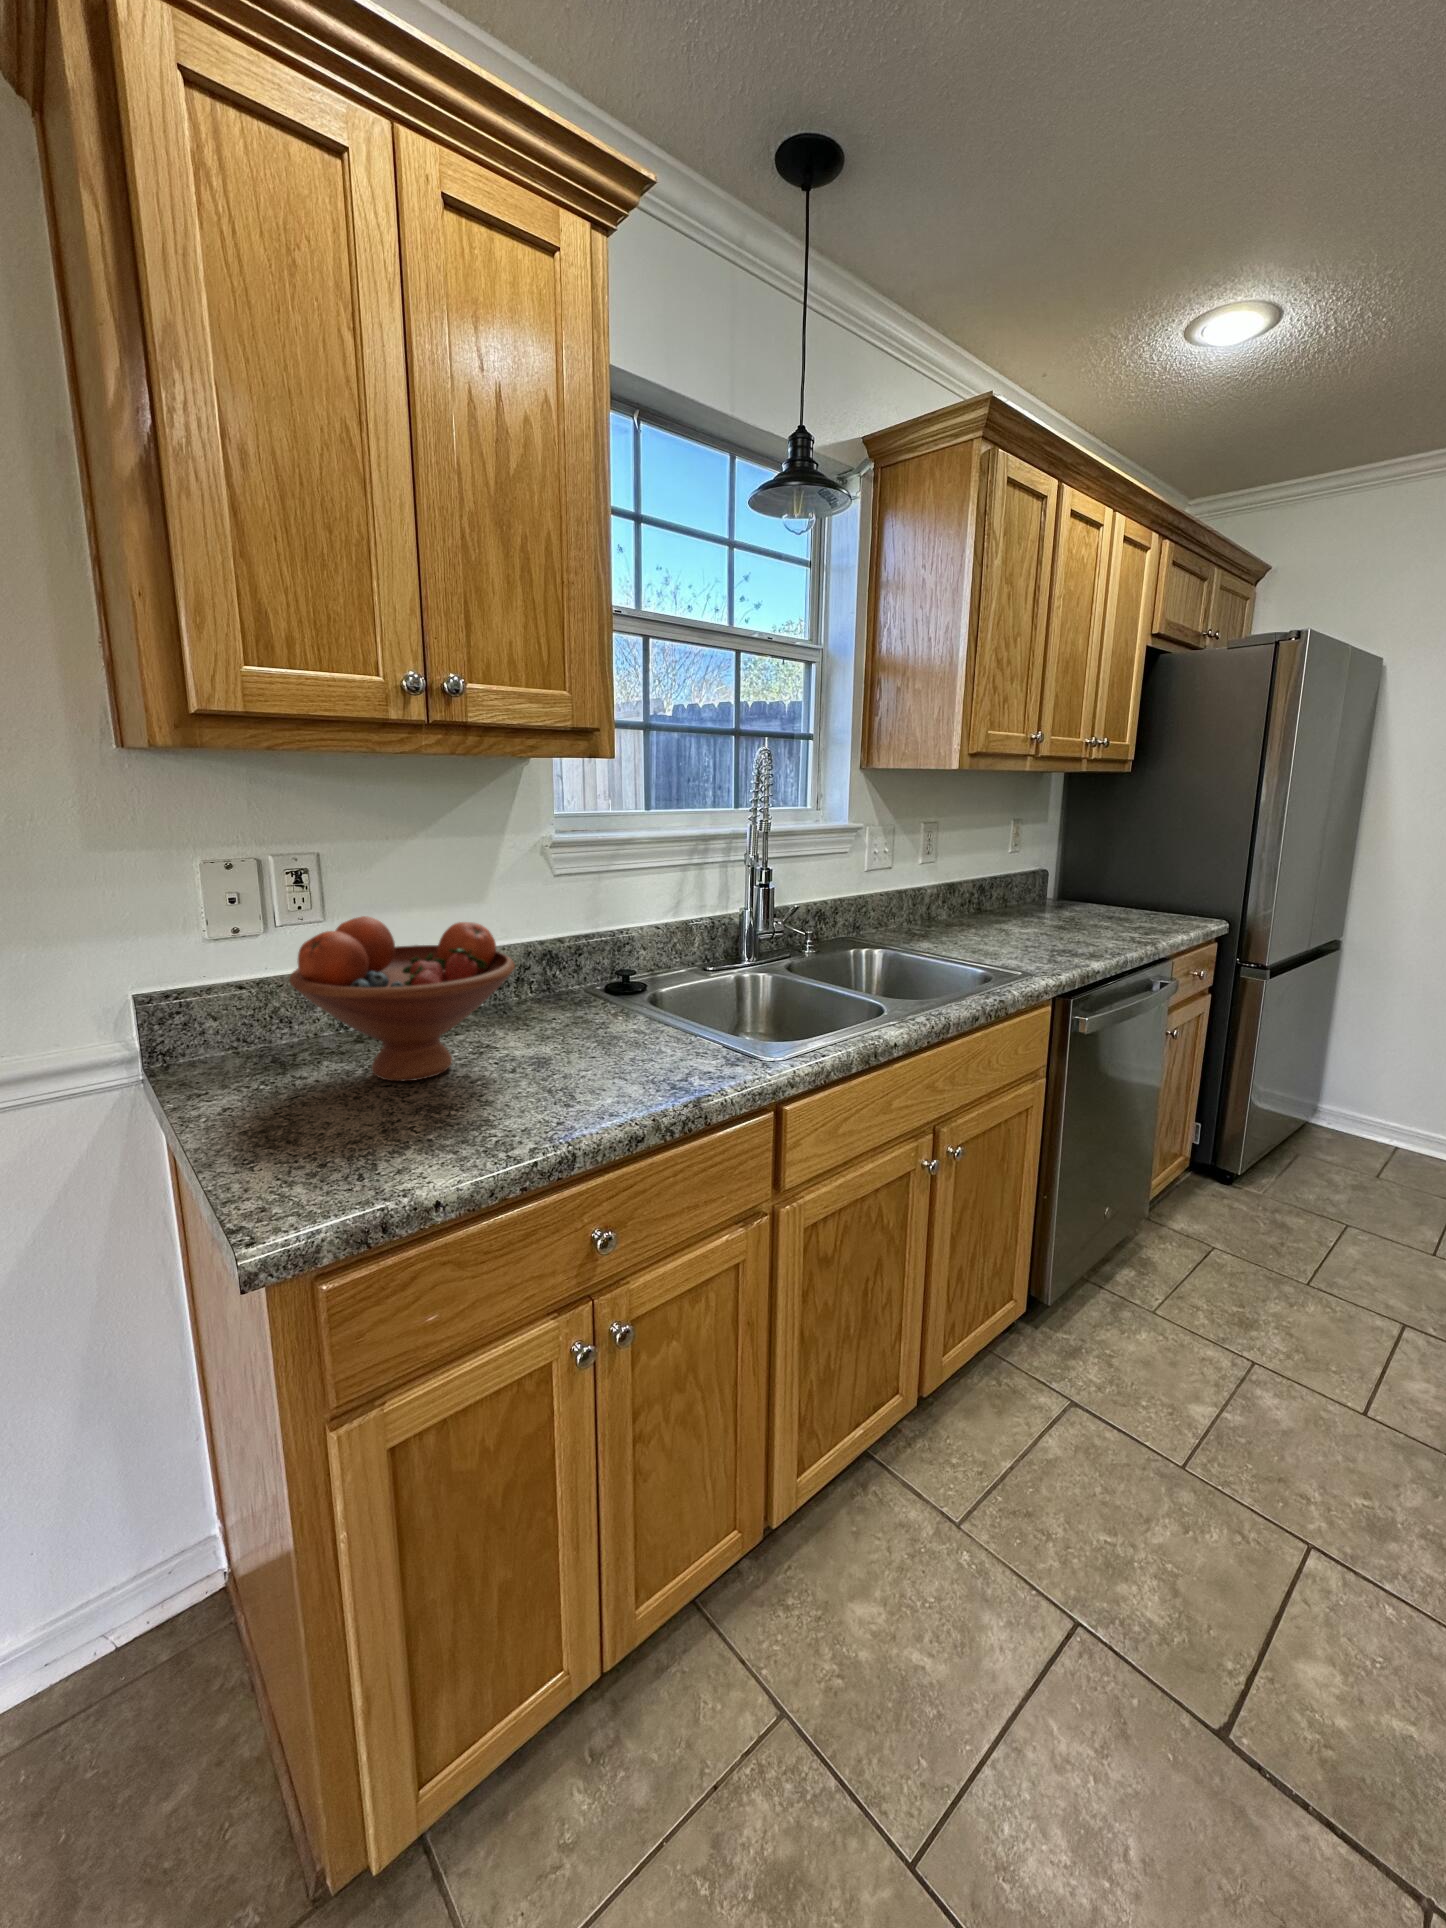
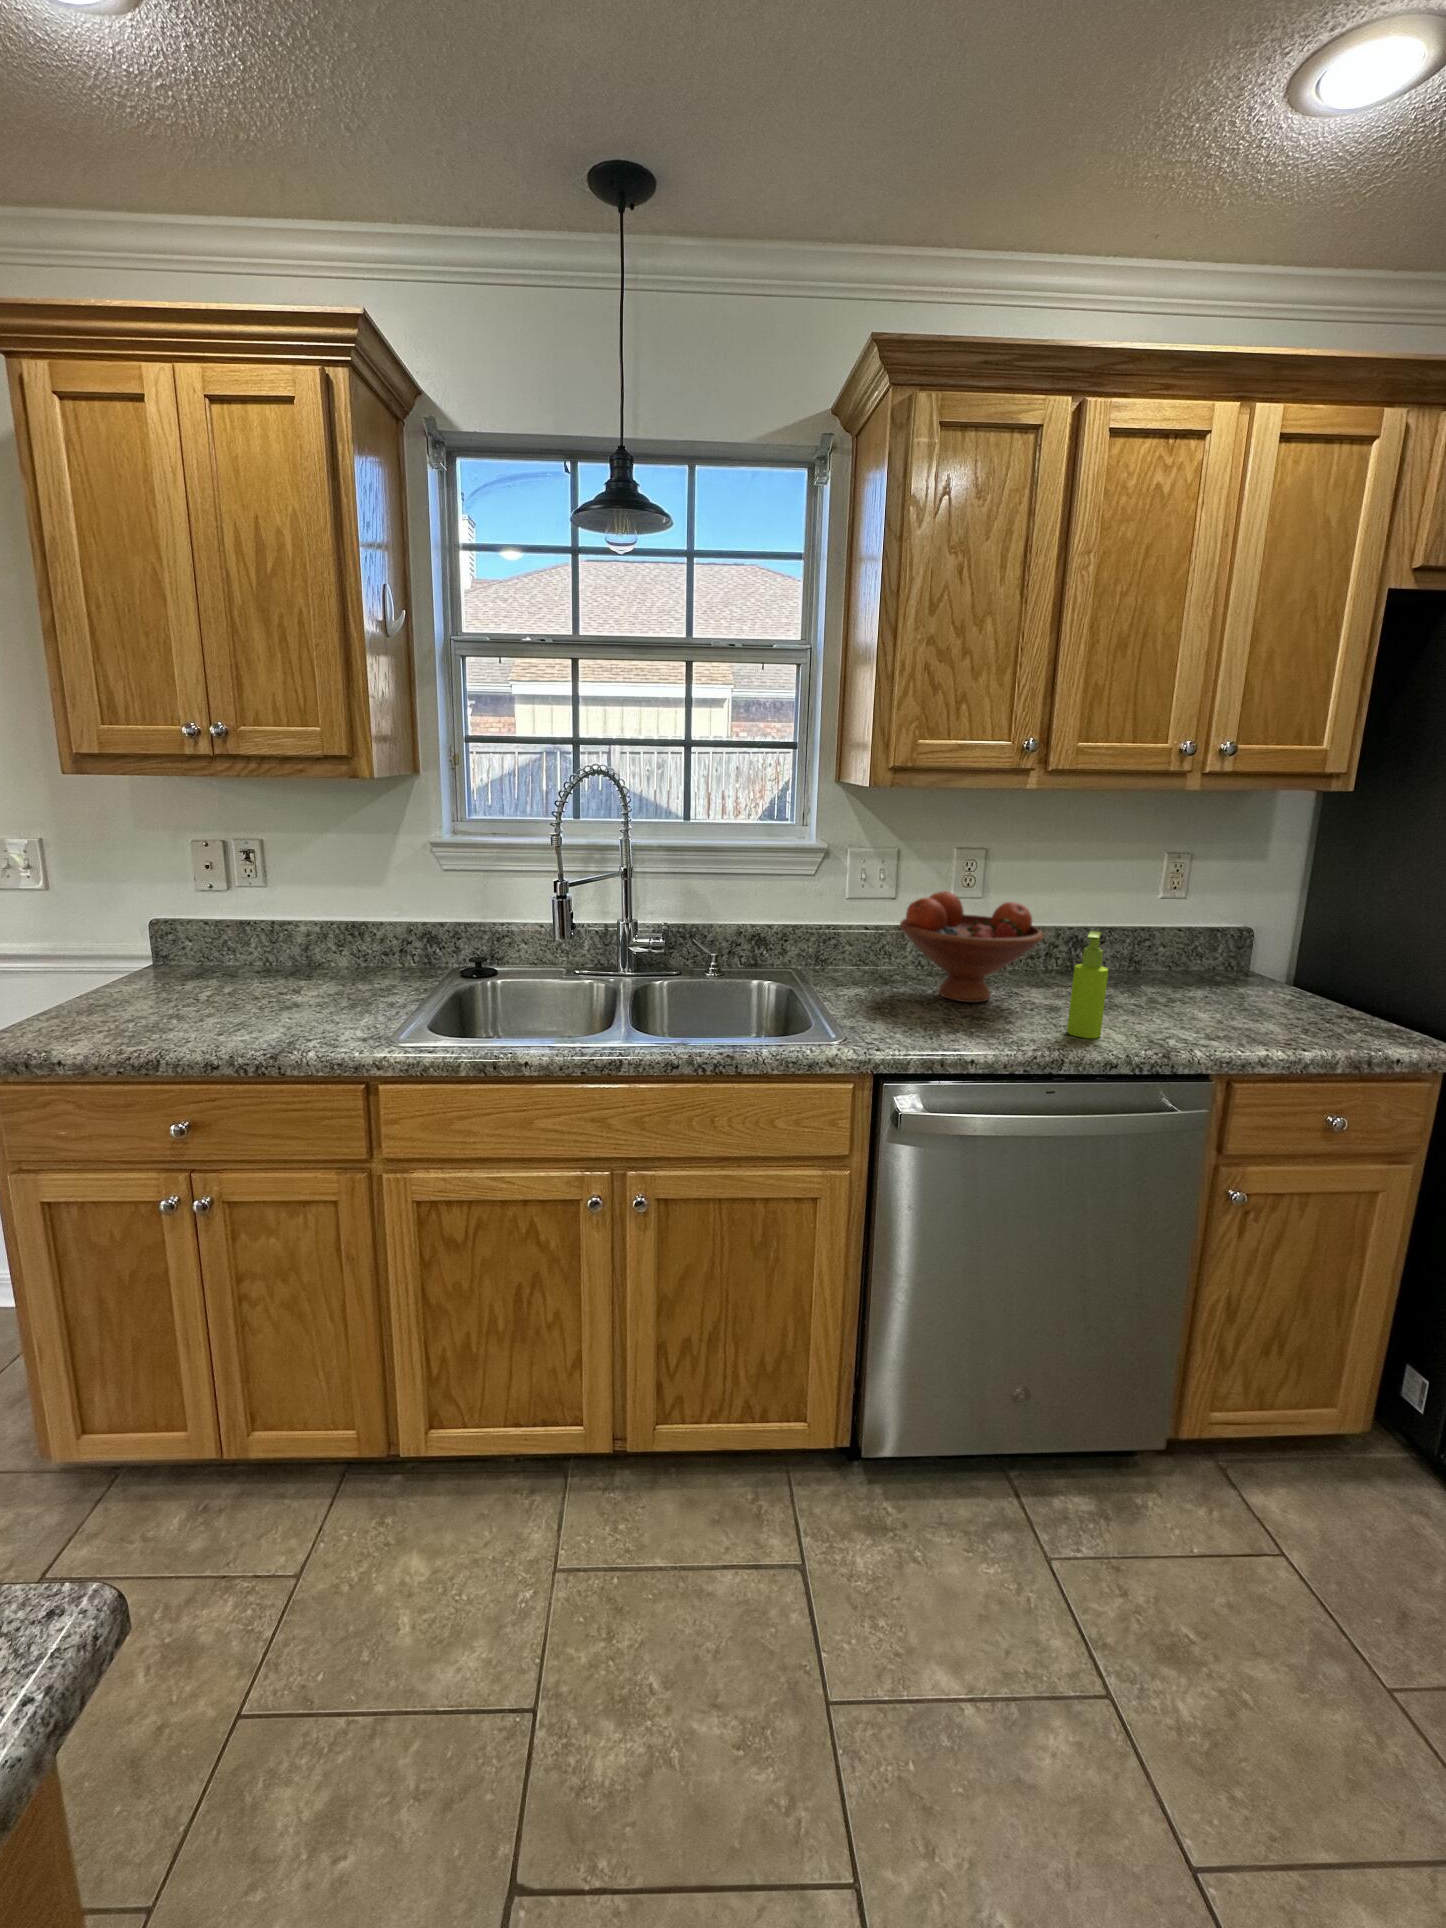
soap dispenser: none [567,953,613,1106] -> present [1067,931,1108,1038]

